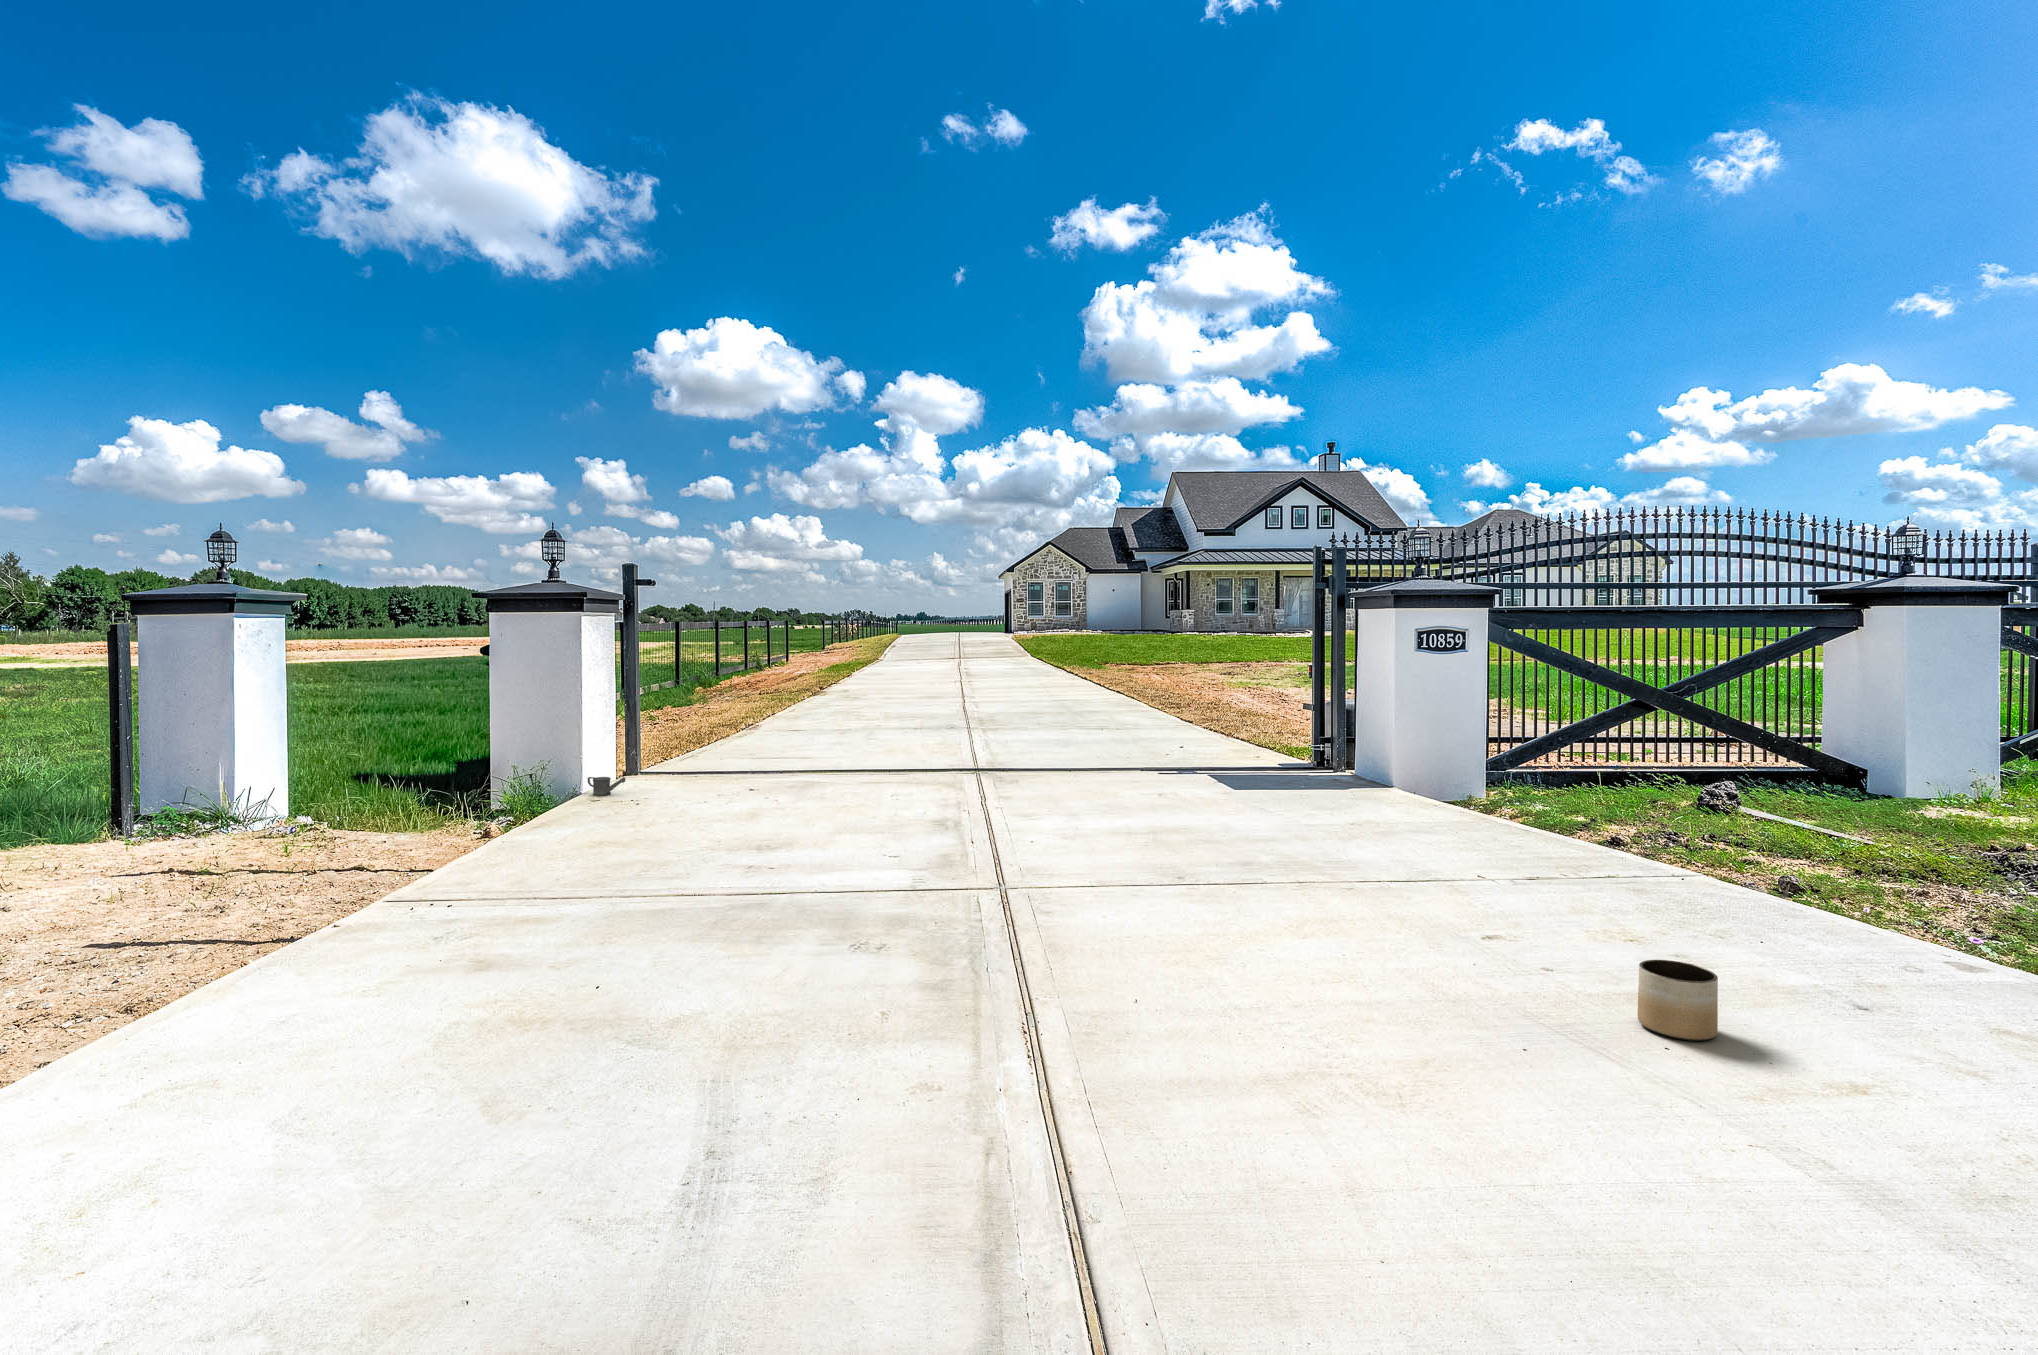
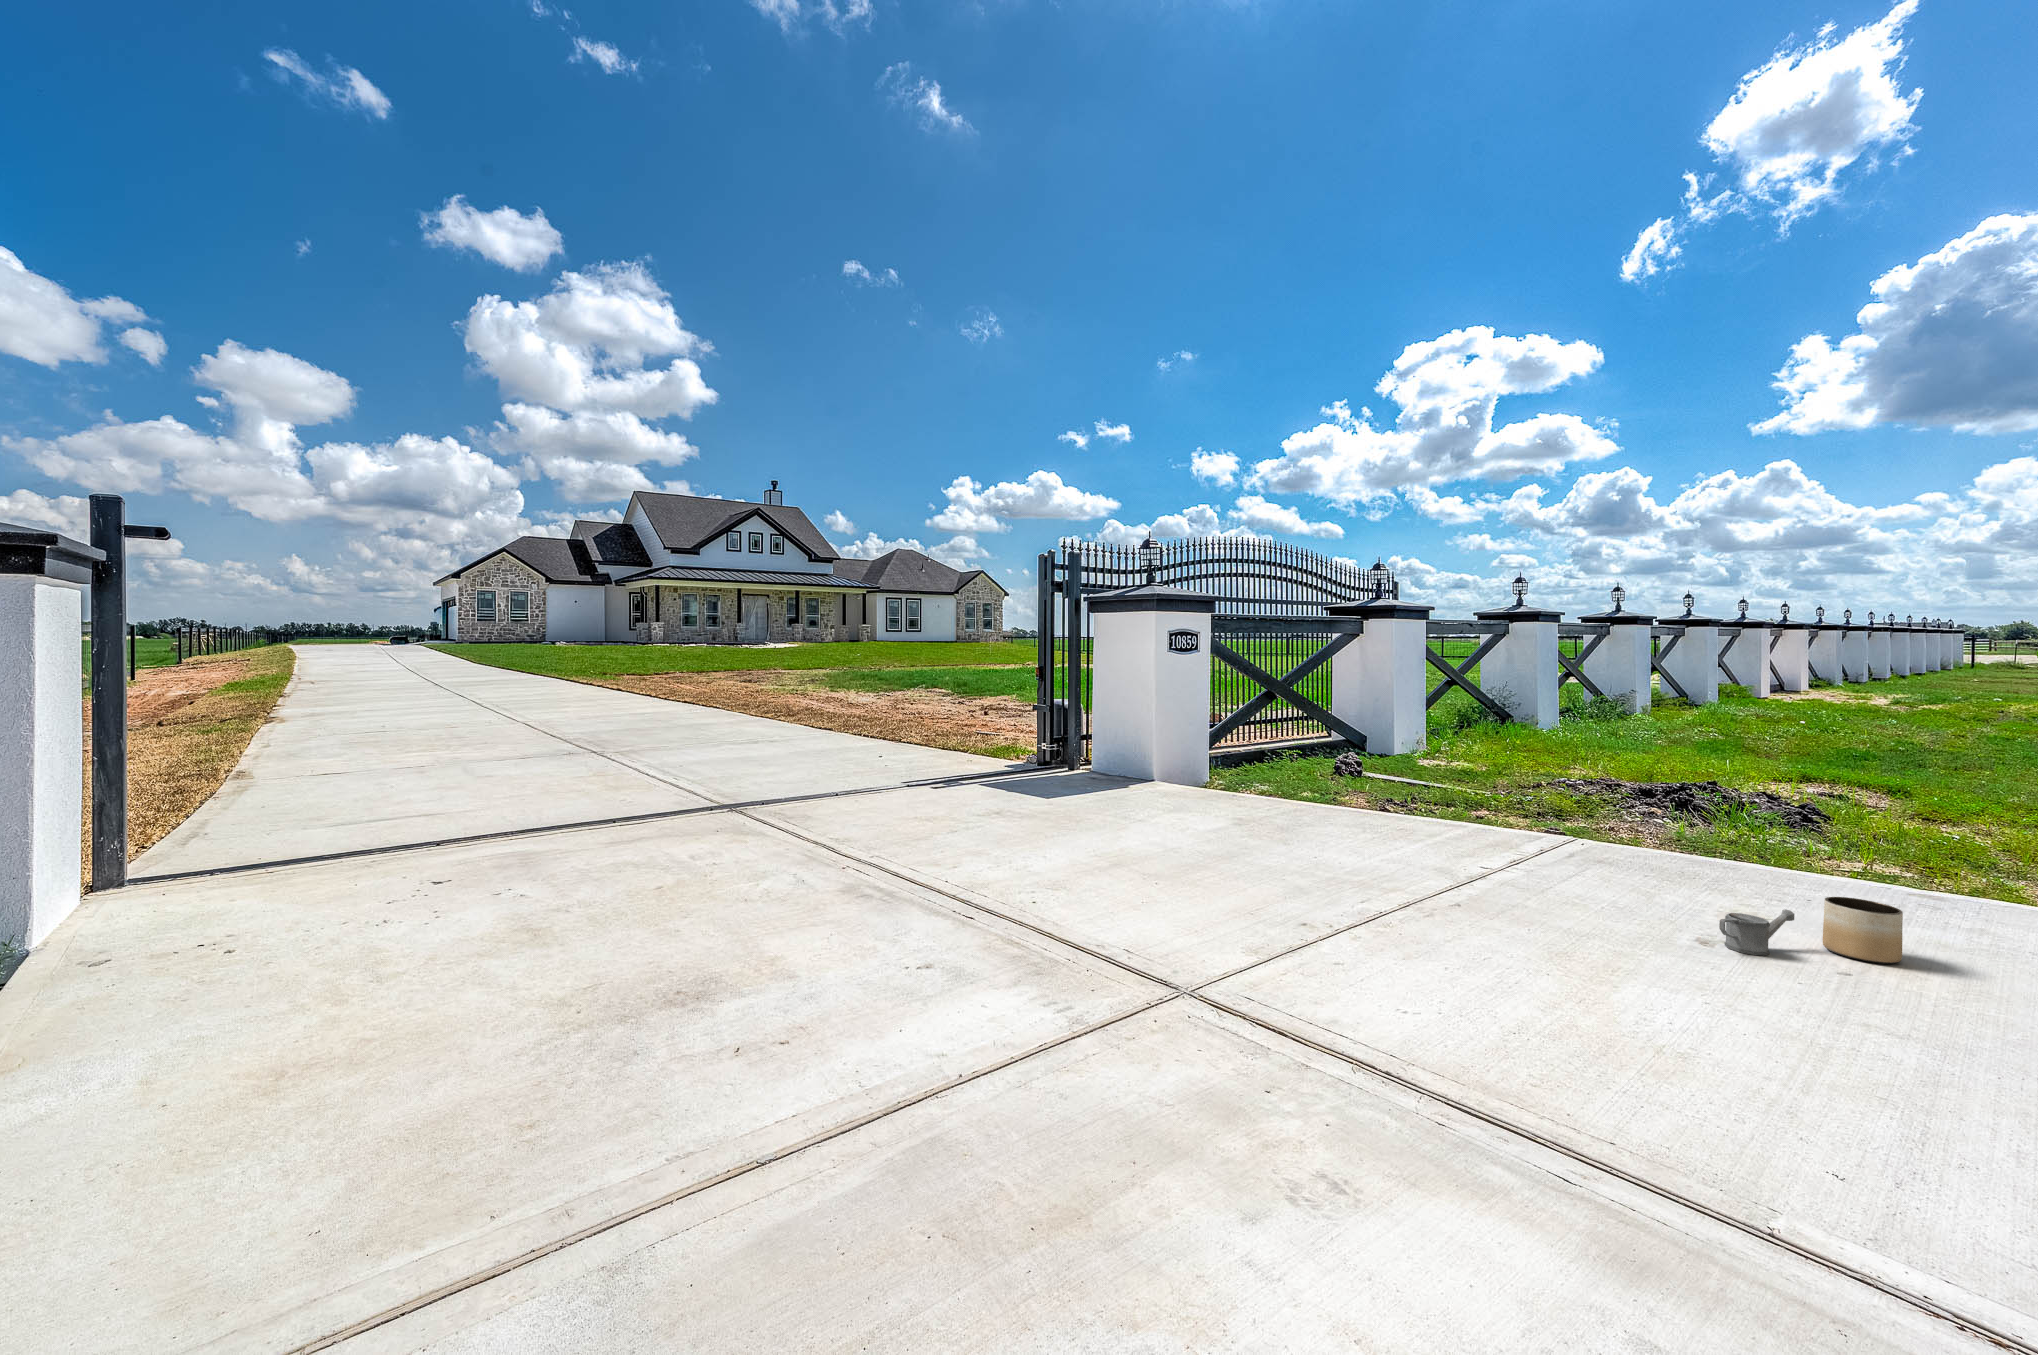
watering can: present [588,777,625,796] -> present [1719,910,1795,956]

